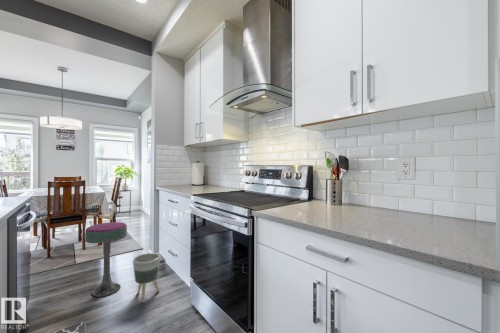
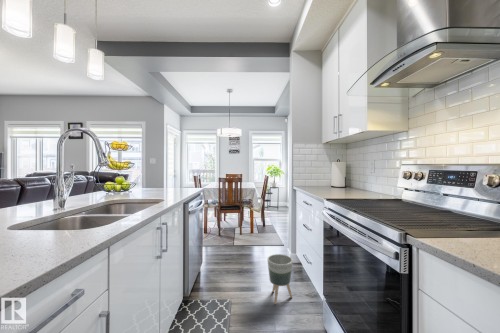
bar stool: present [85,222,127,297] -> none [233,217,265,284]

